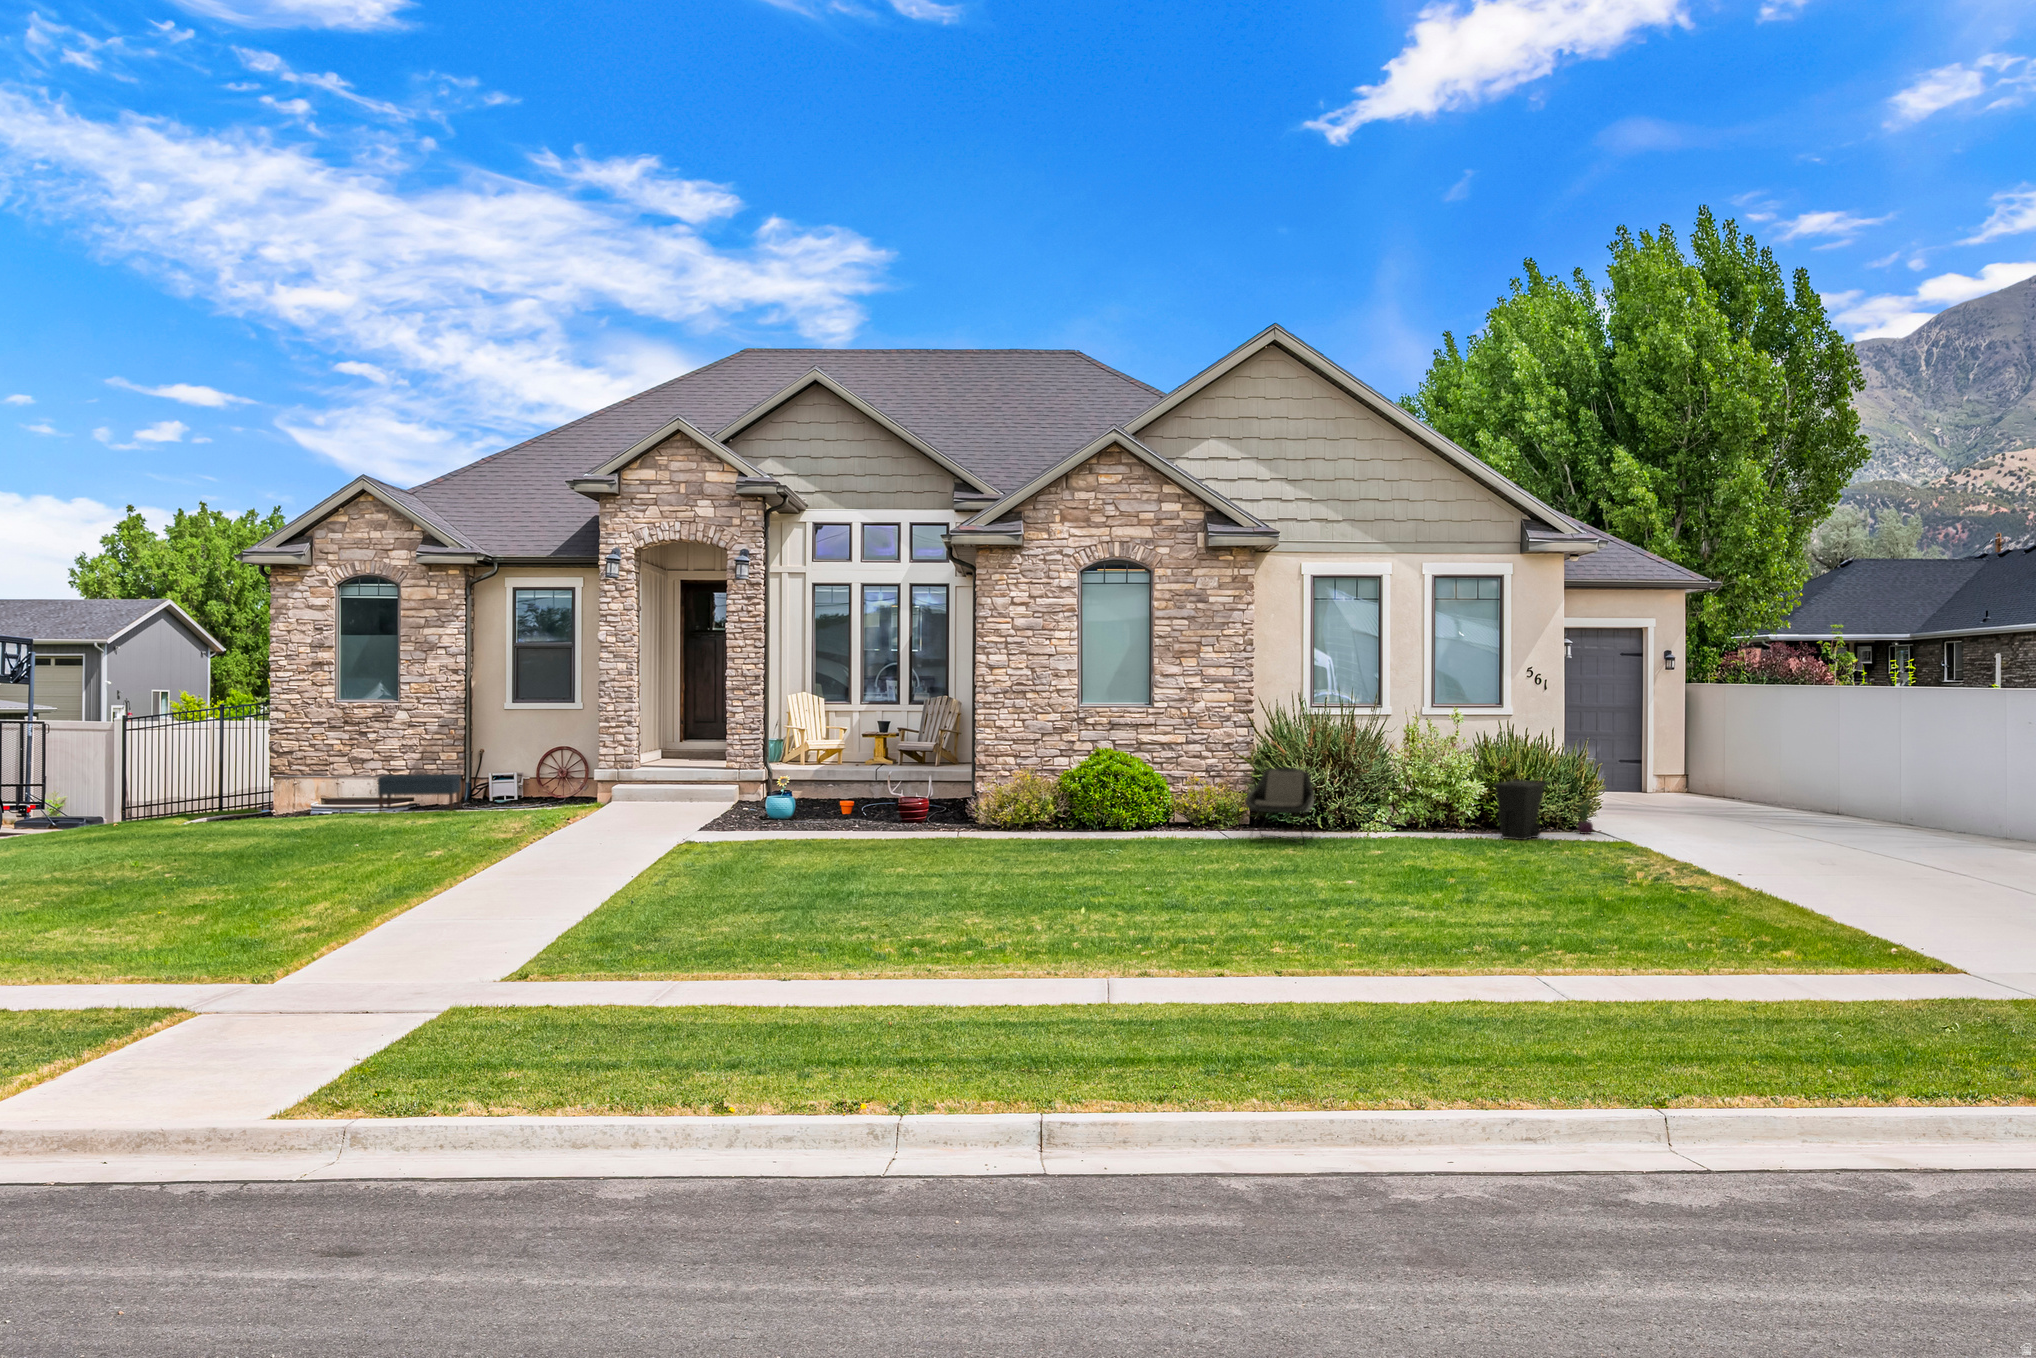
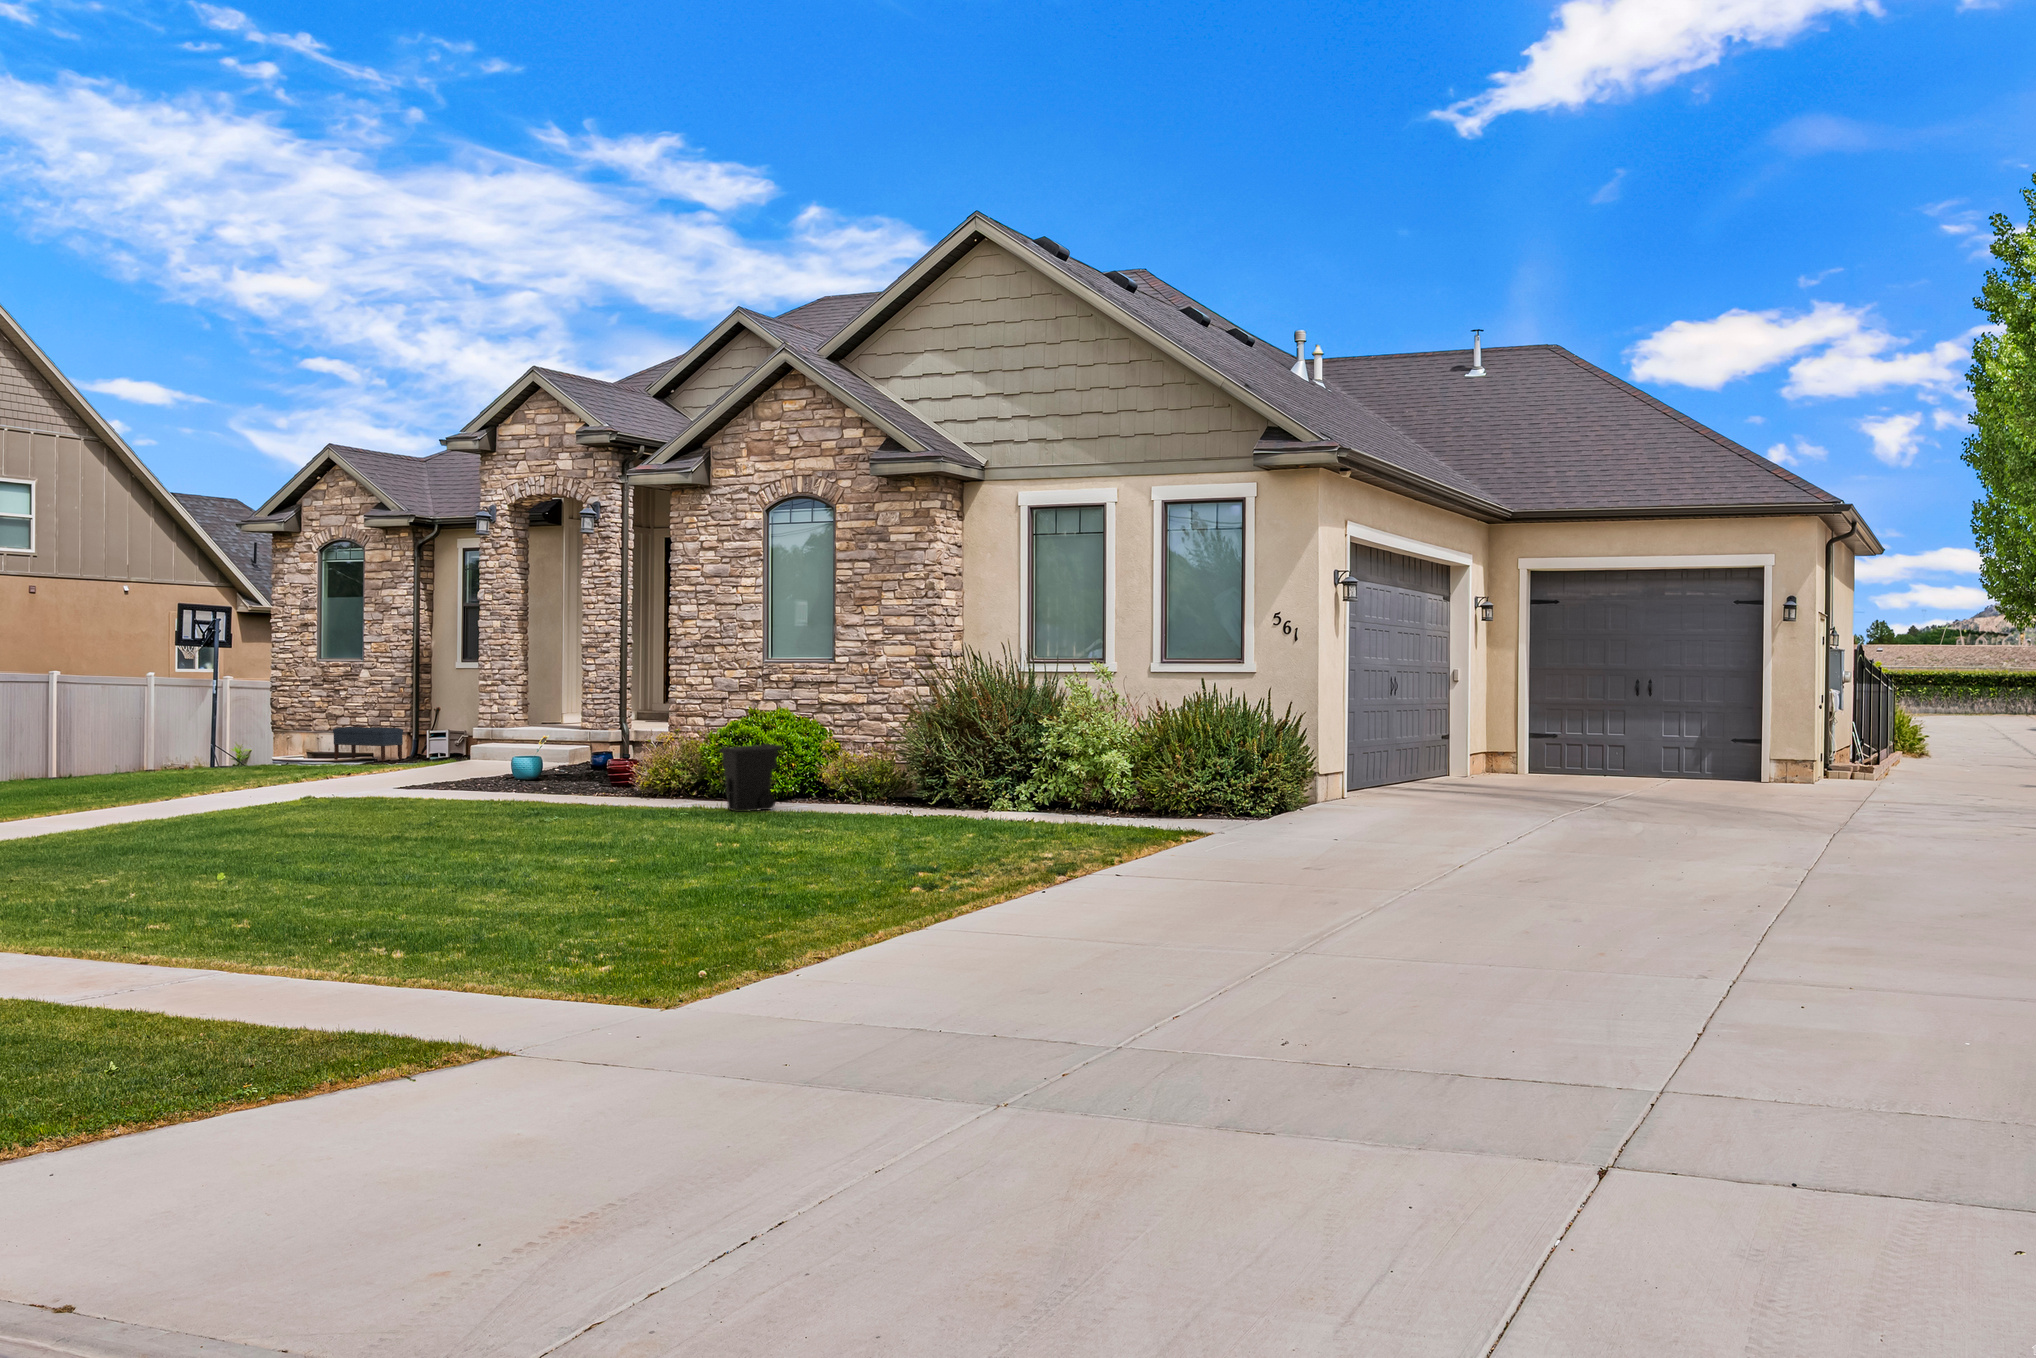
lounge chair: present [1246,767,1314,844] -> none [844,731,935,819]
trash can: present [1493,779,1549,840] -> present [720,744,784,812]
decorative plant: present [1576,793,1593,834] -> none [1243,774,1295,829]

